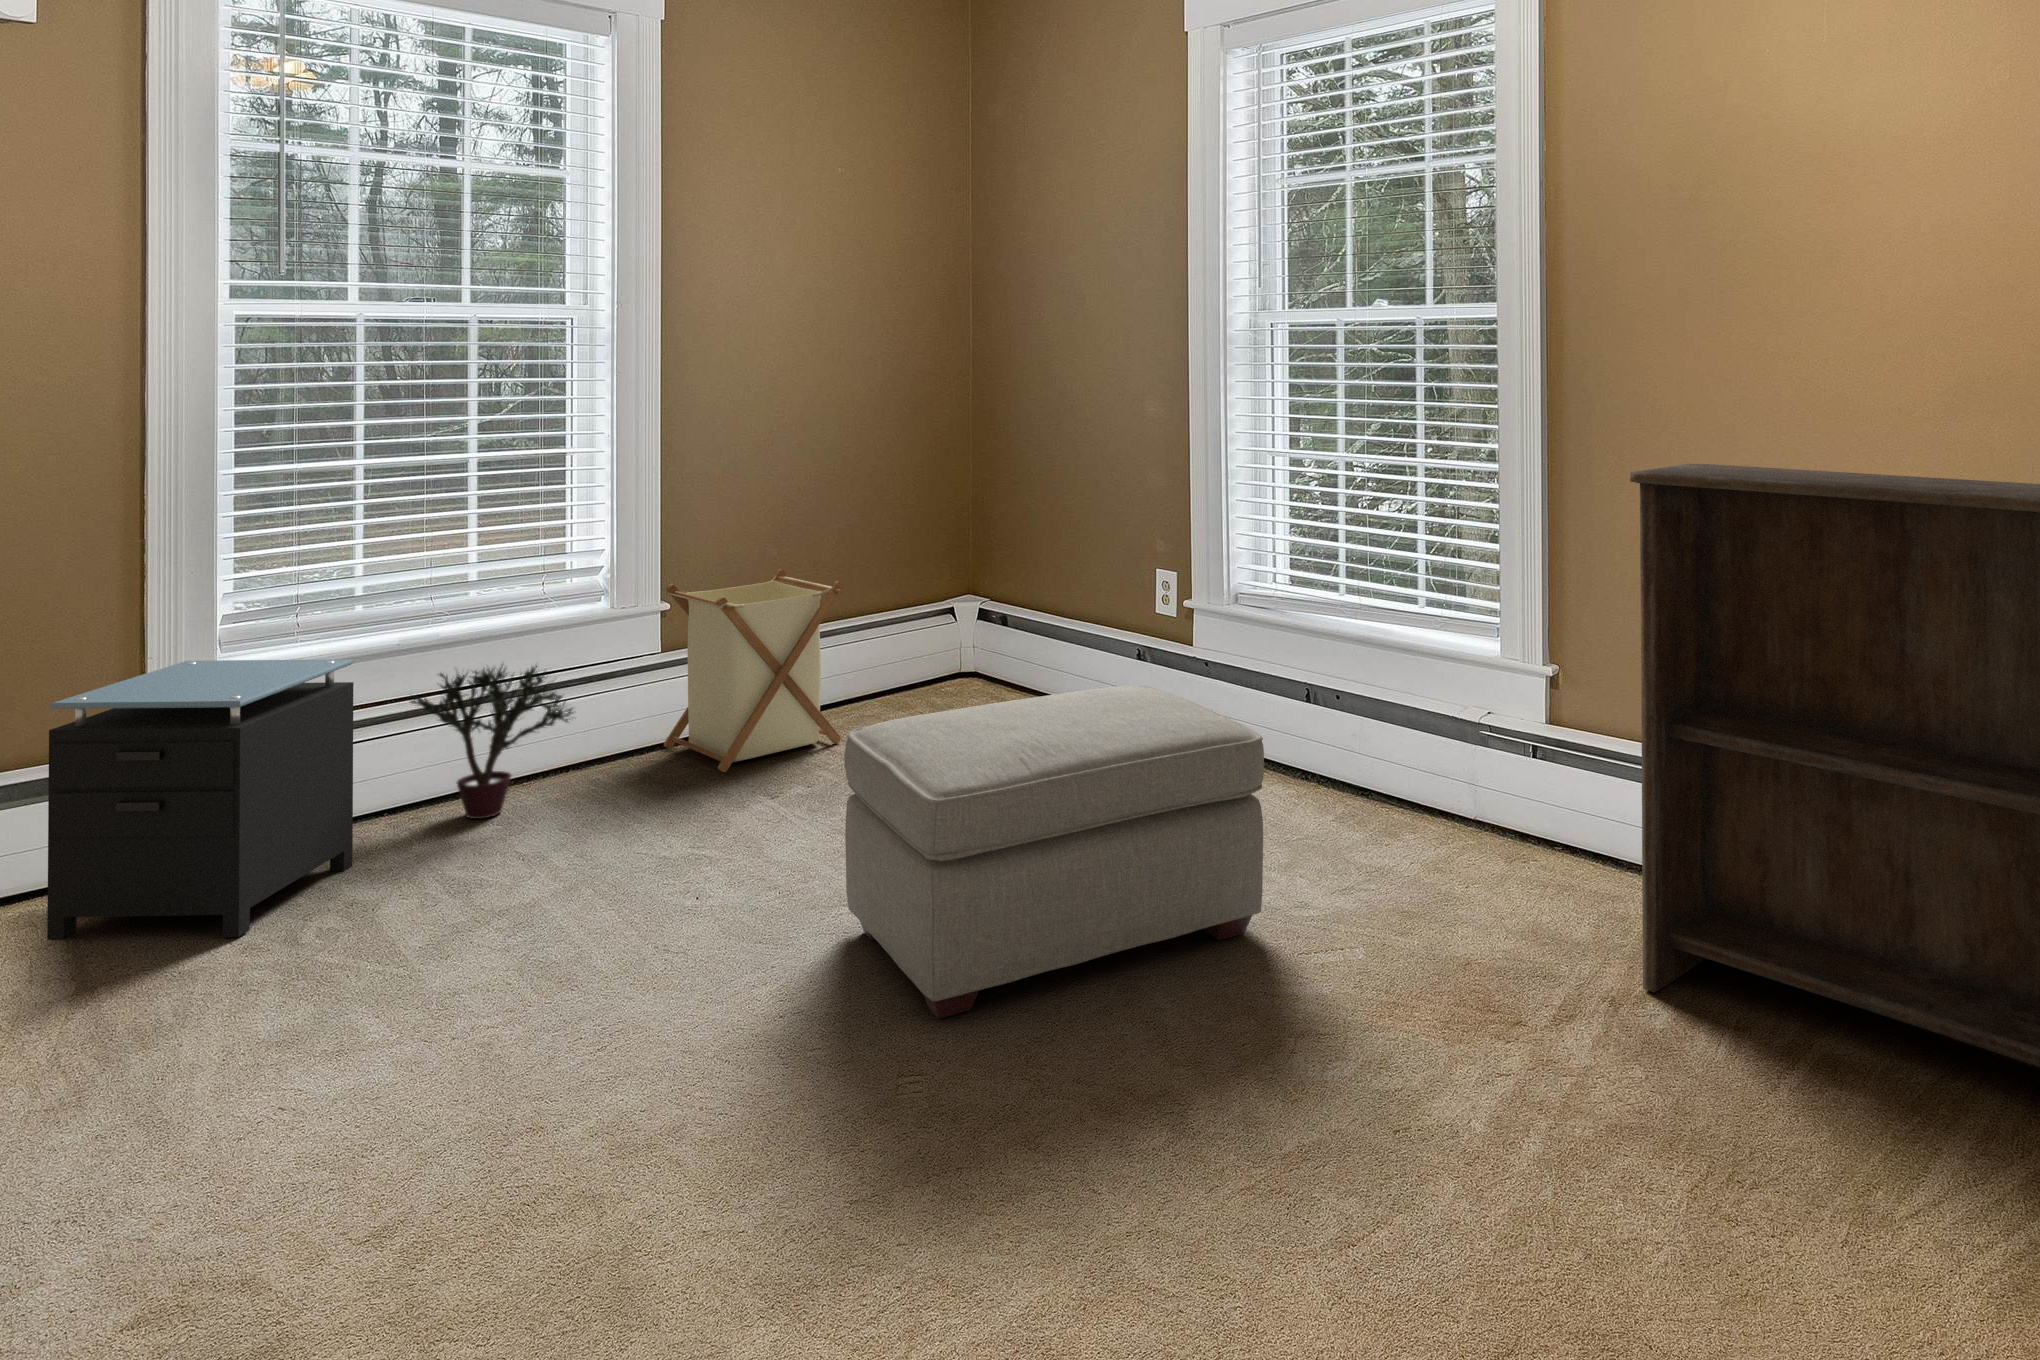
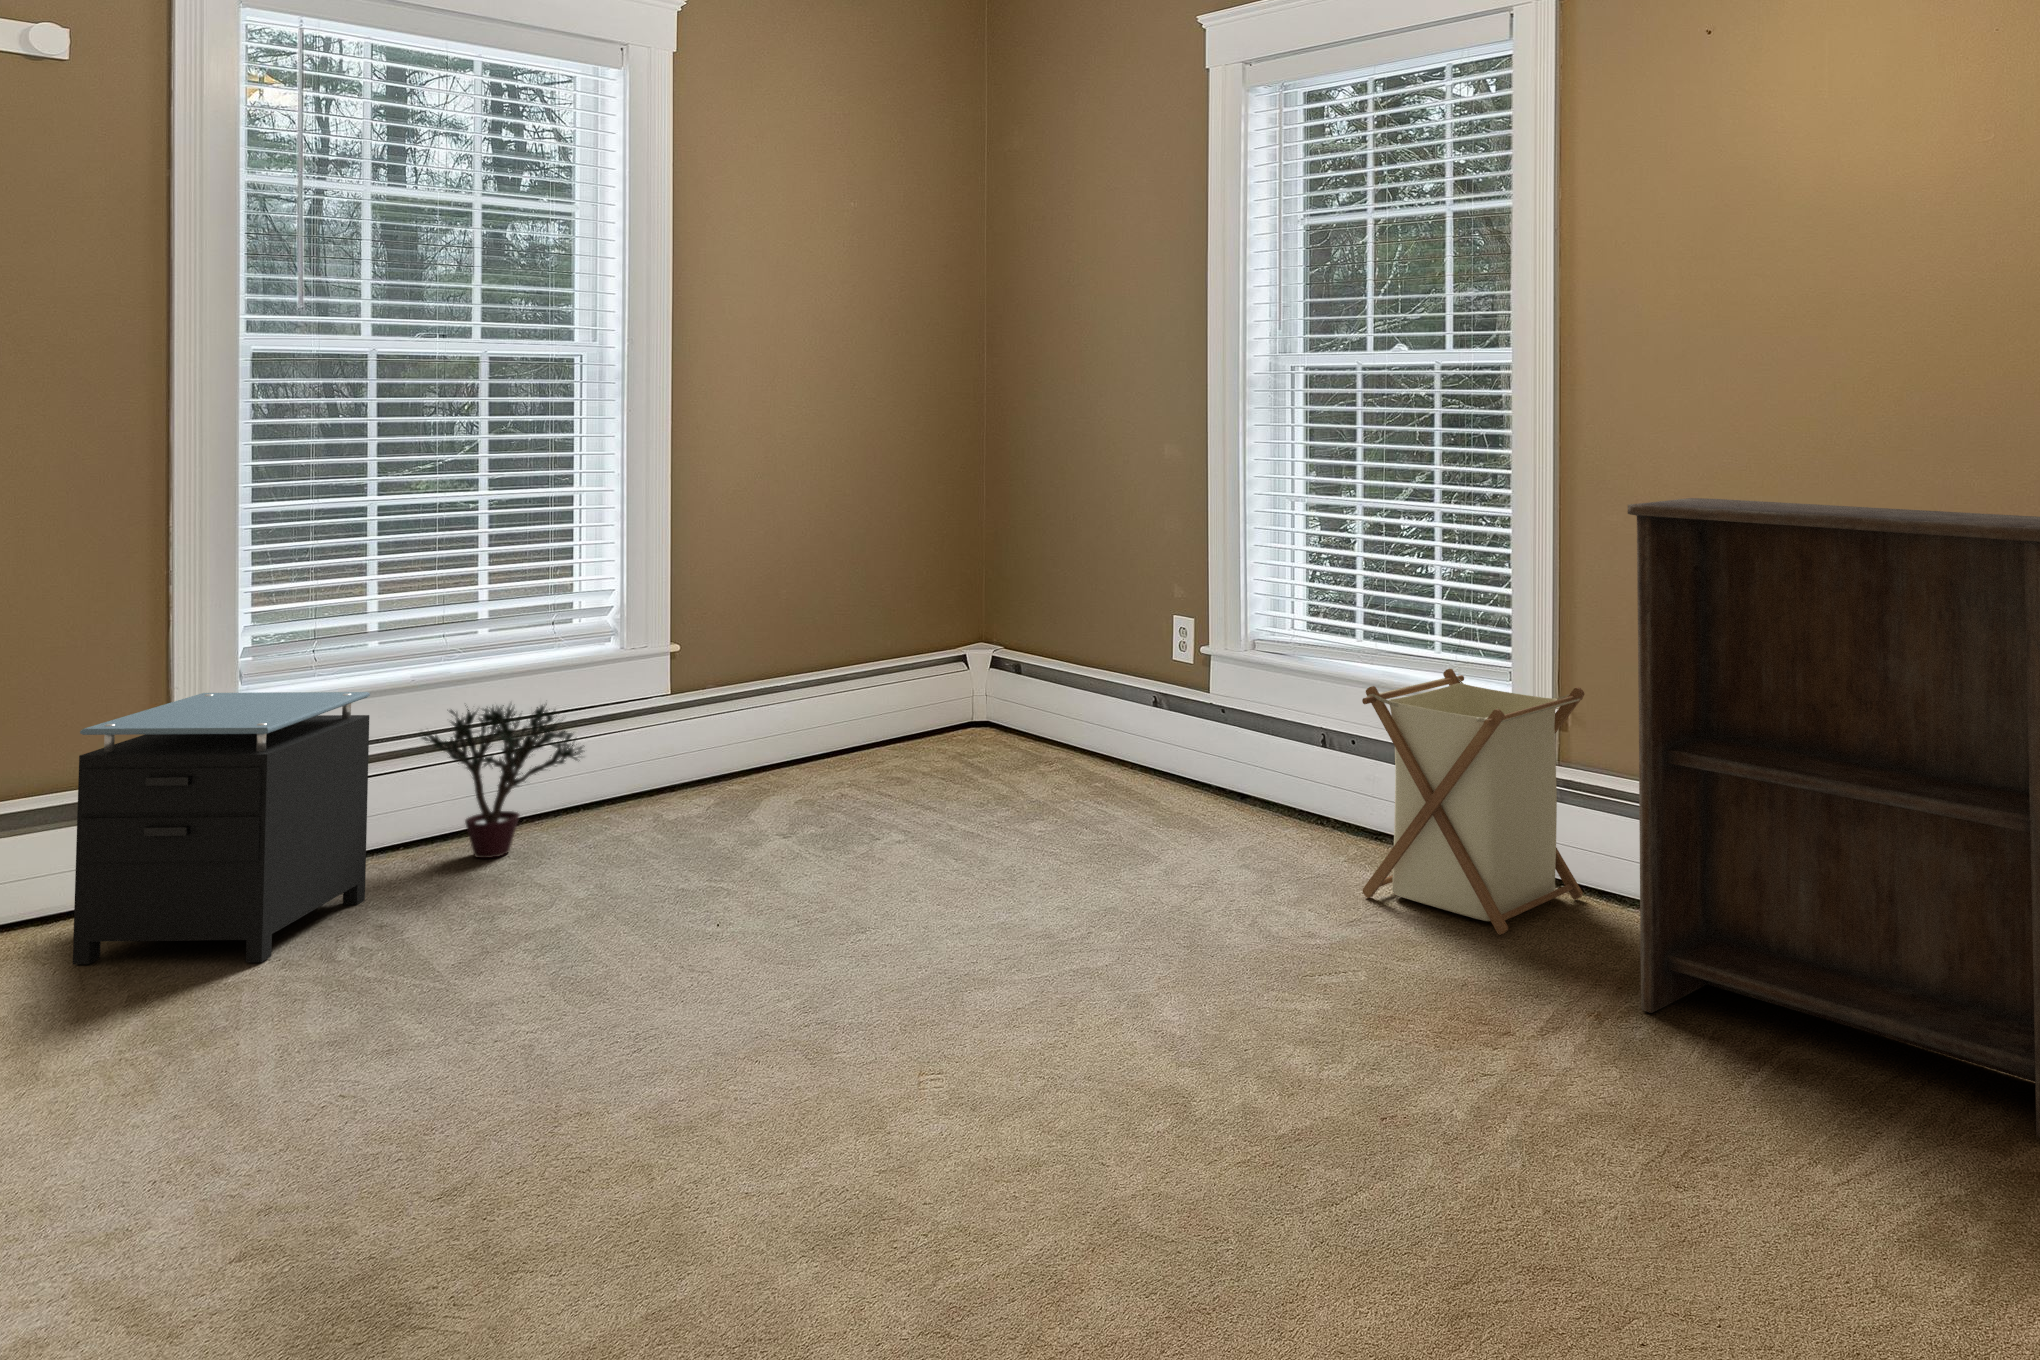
laundry basket: present [664,569,843,772] -> present [1362,669,1584,935]
ottoman: present [844,686,1264,1019] -> none [862,722,1275,1033]

